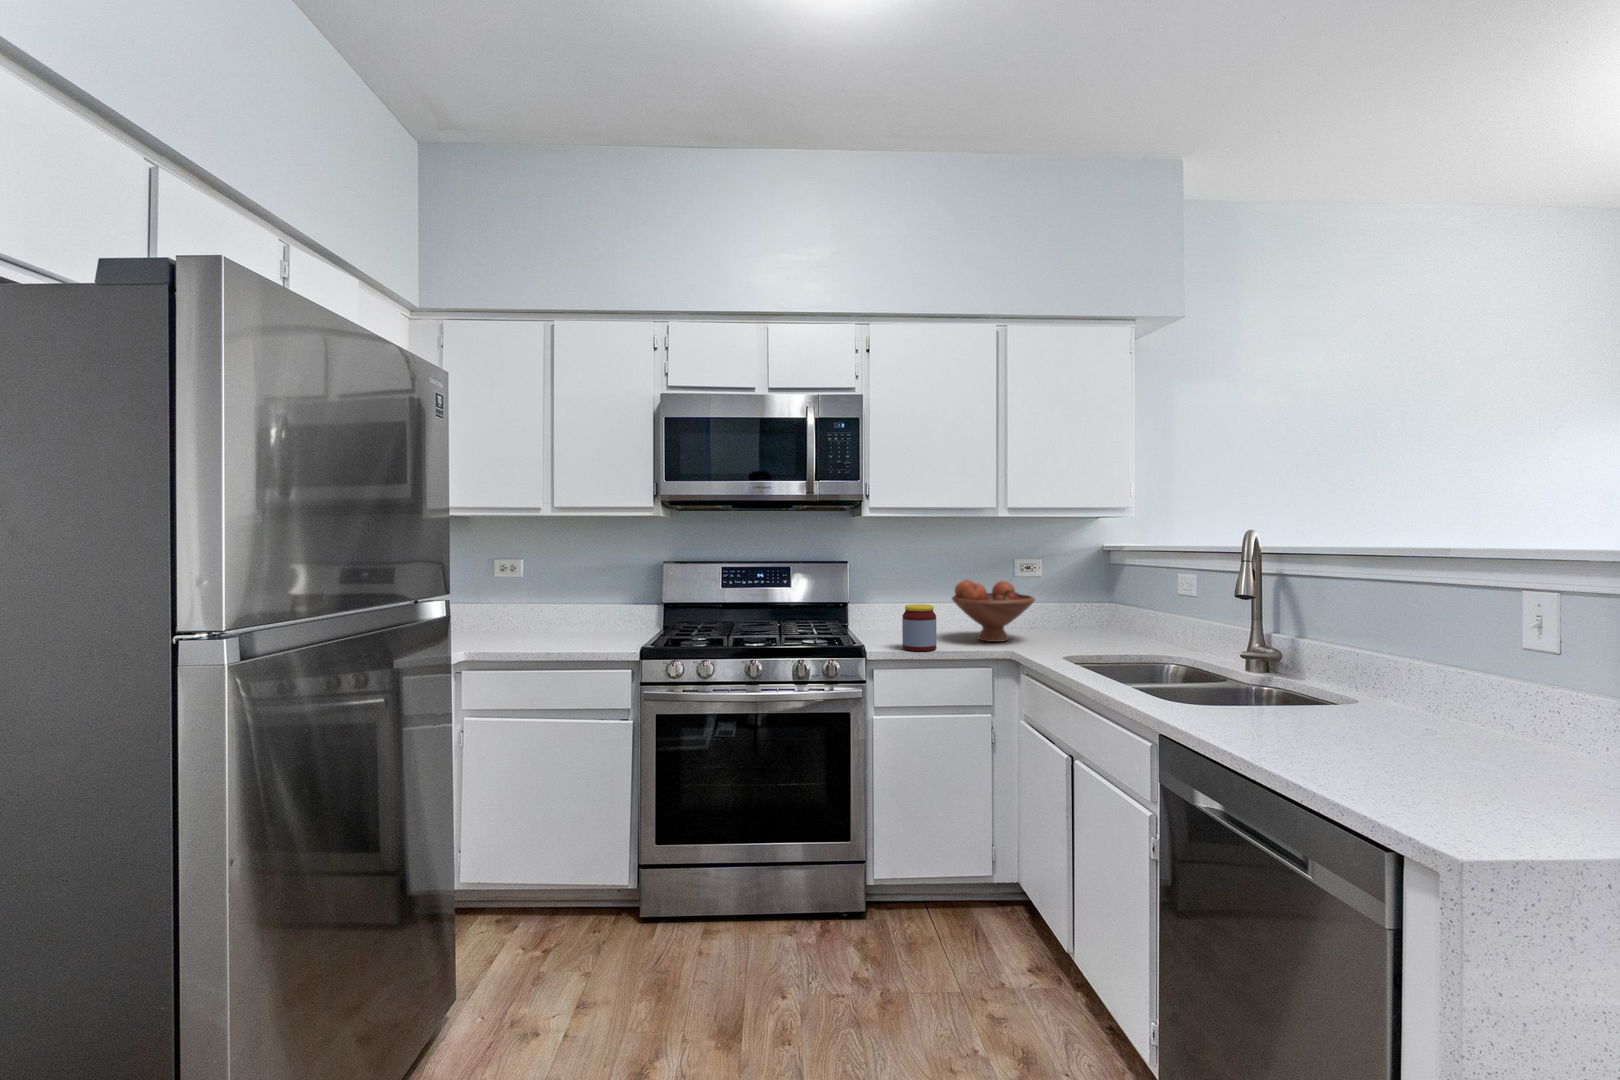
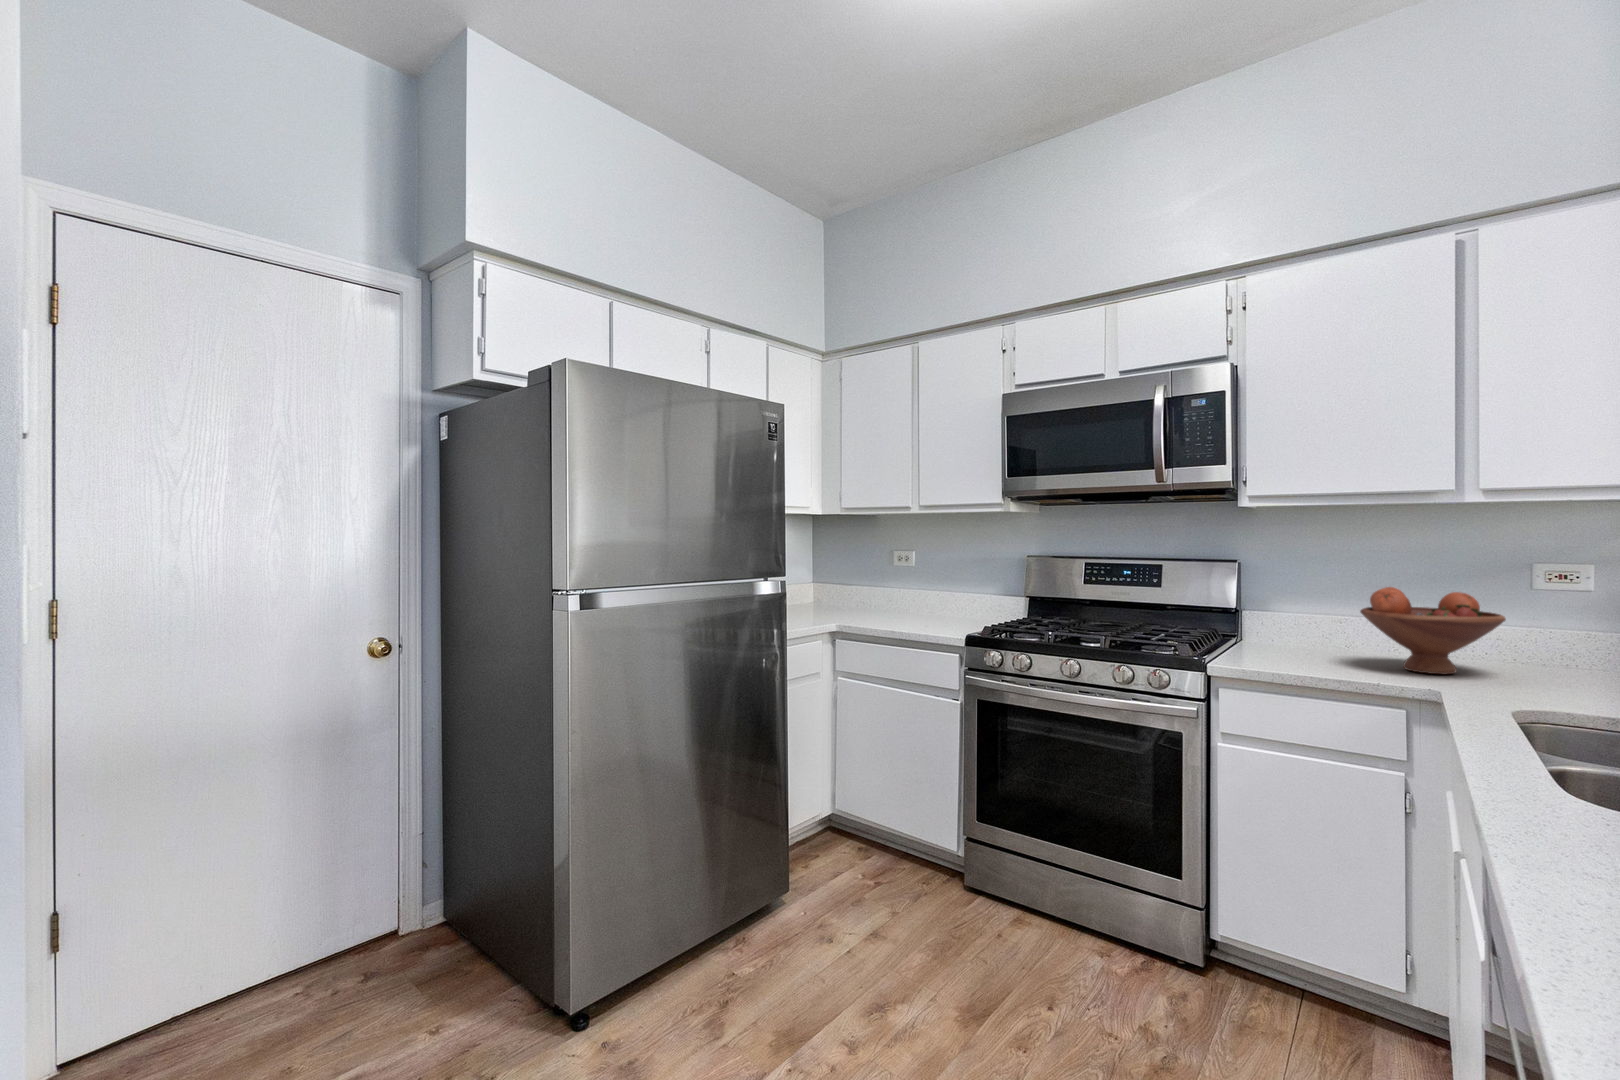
jar: present [902,604,937,651] -> none [1266,612,1316,671]

